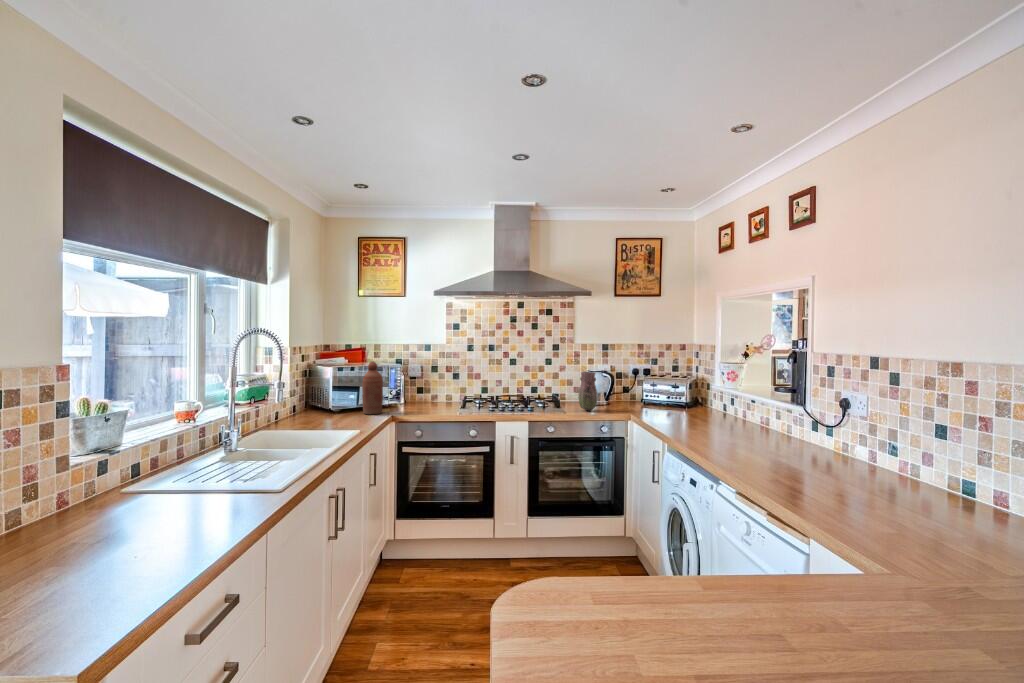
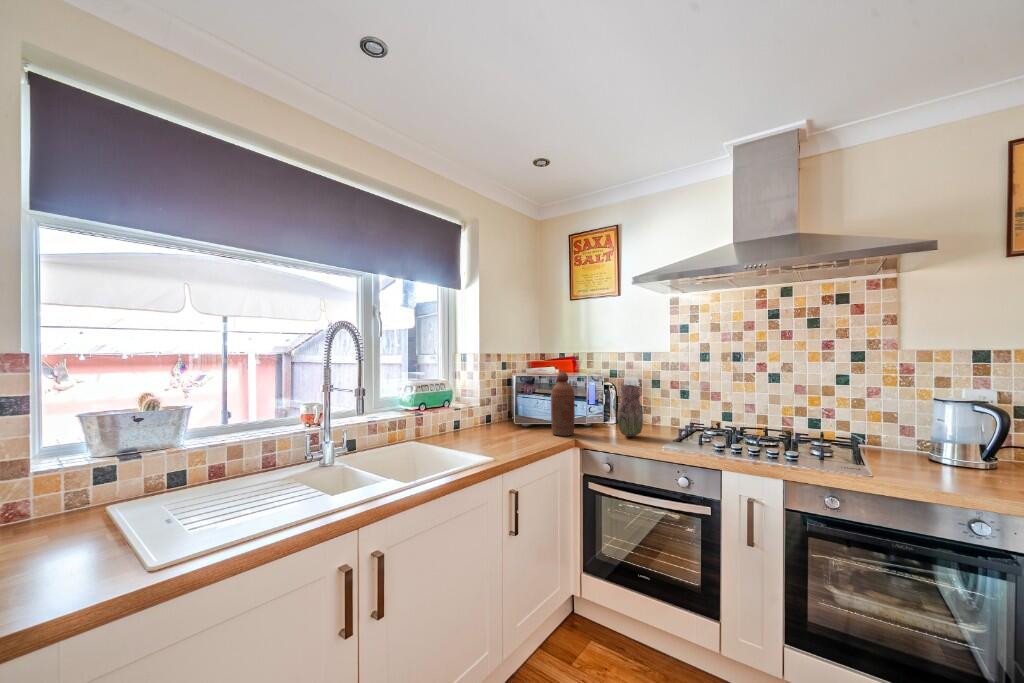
vase: present [579,372,597,411] -> present [618,385,643,437]

